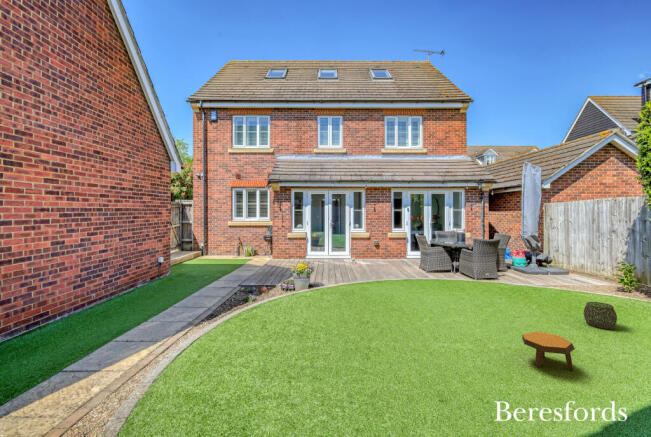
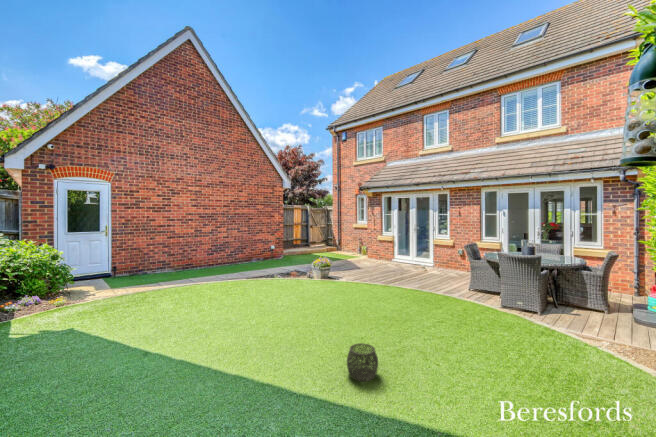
footstool: present [522,332,575,370] -> none [204,328,240,363]

